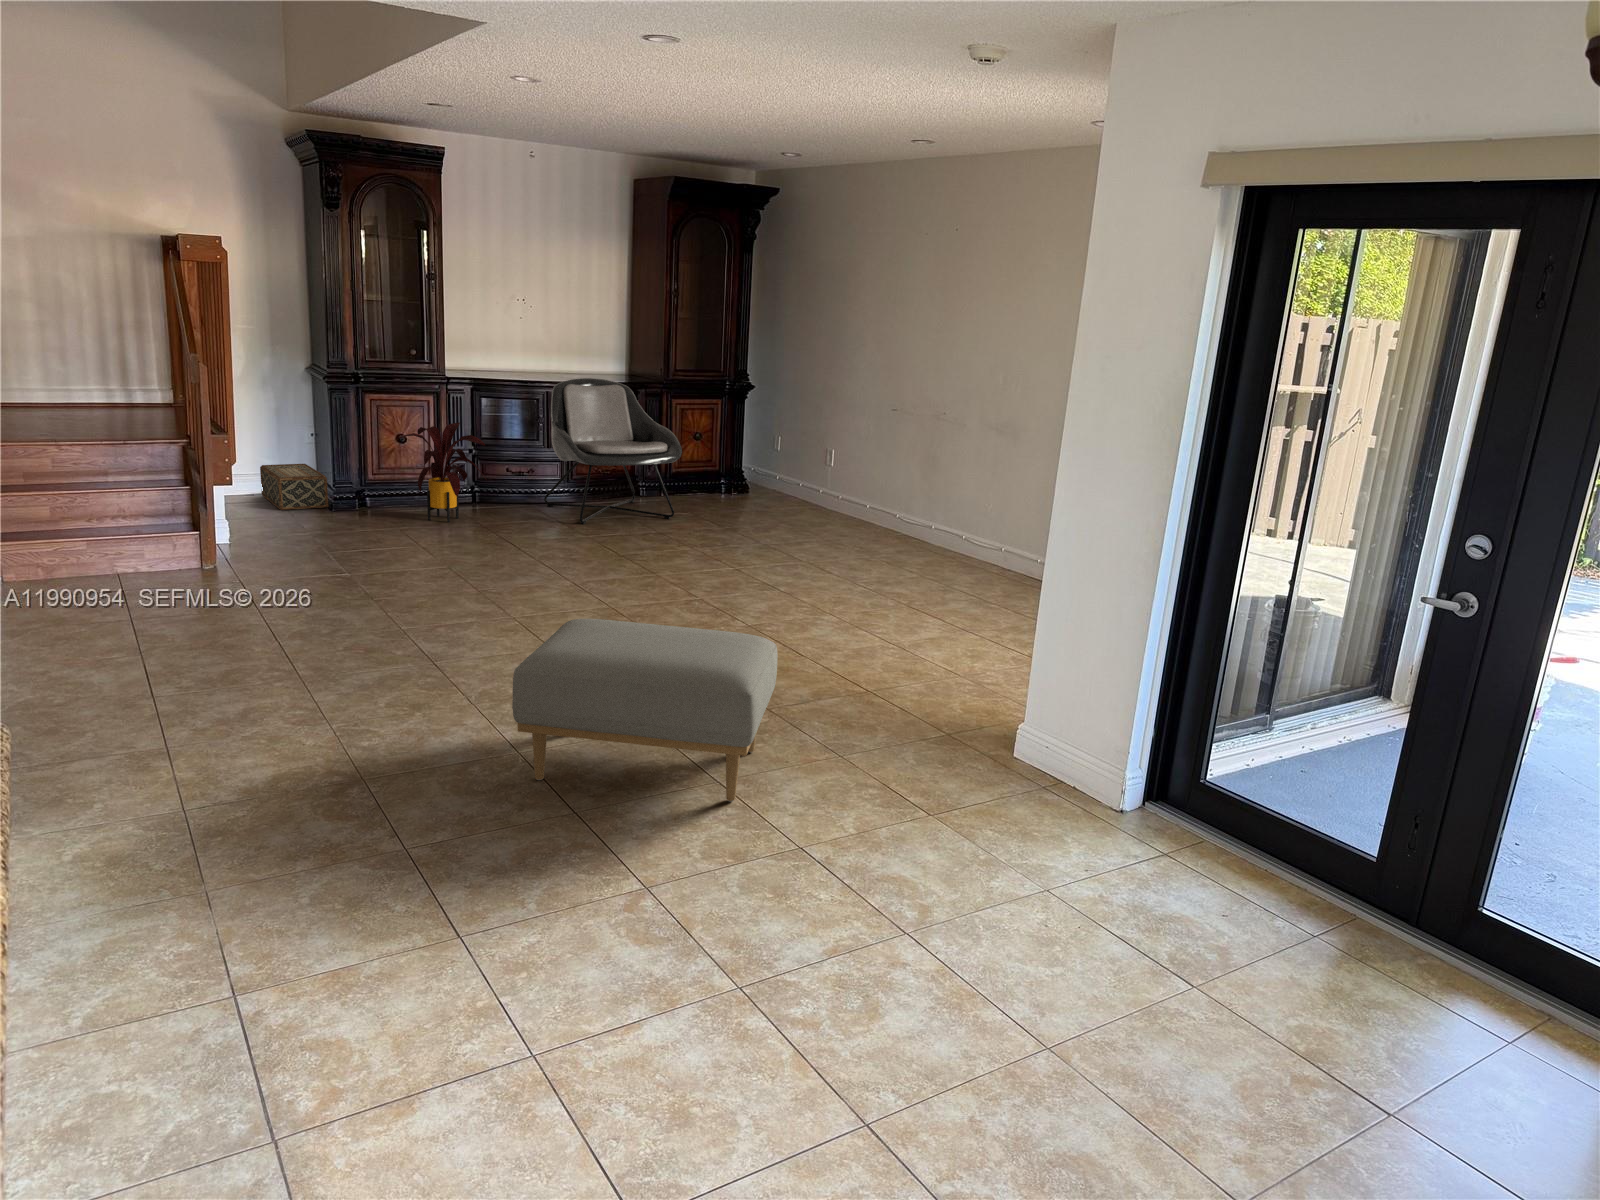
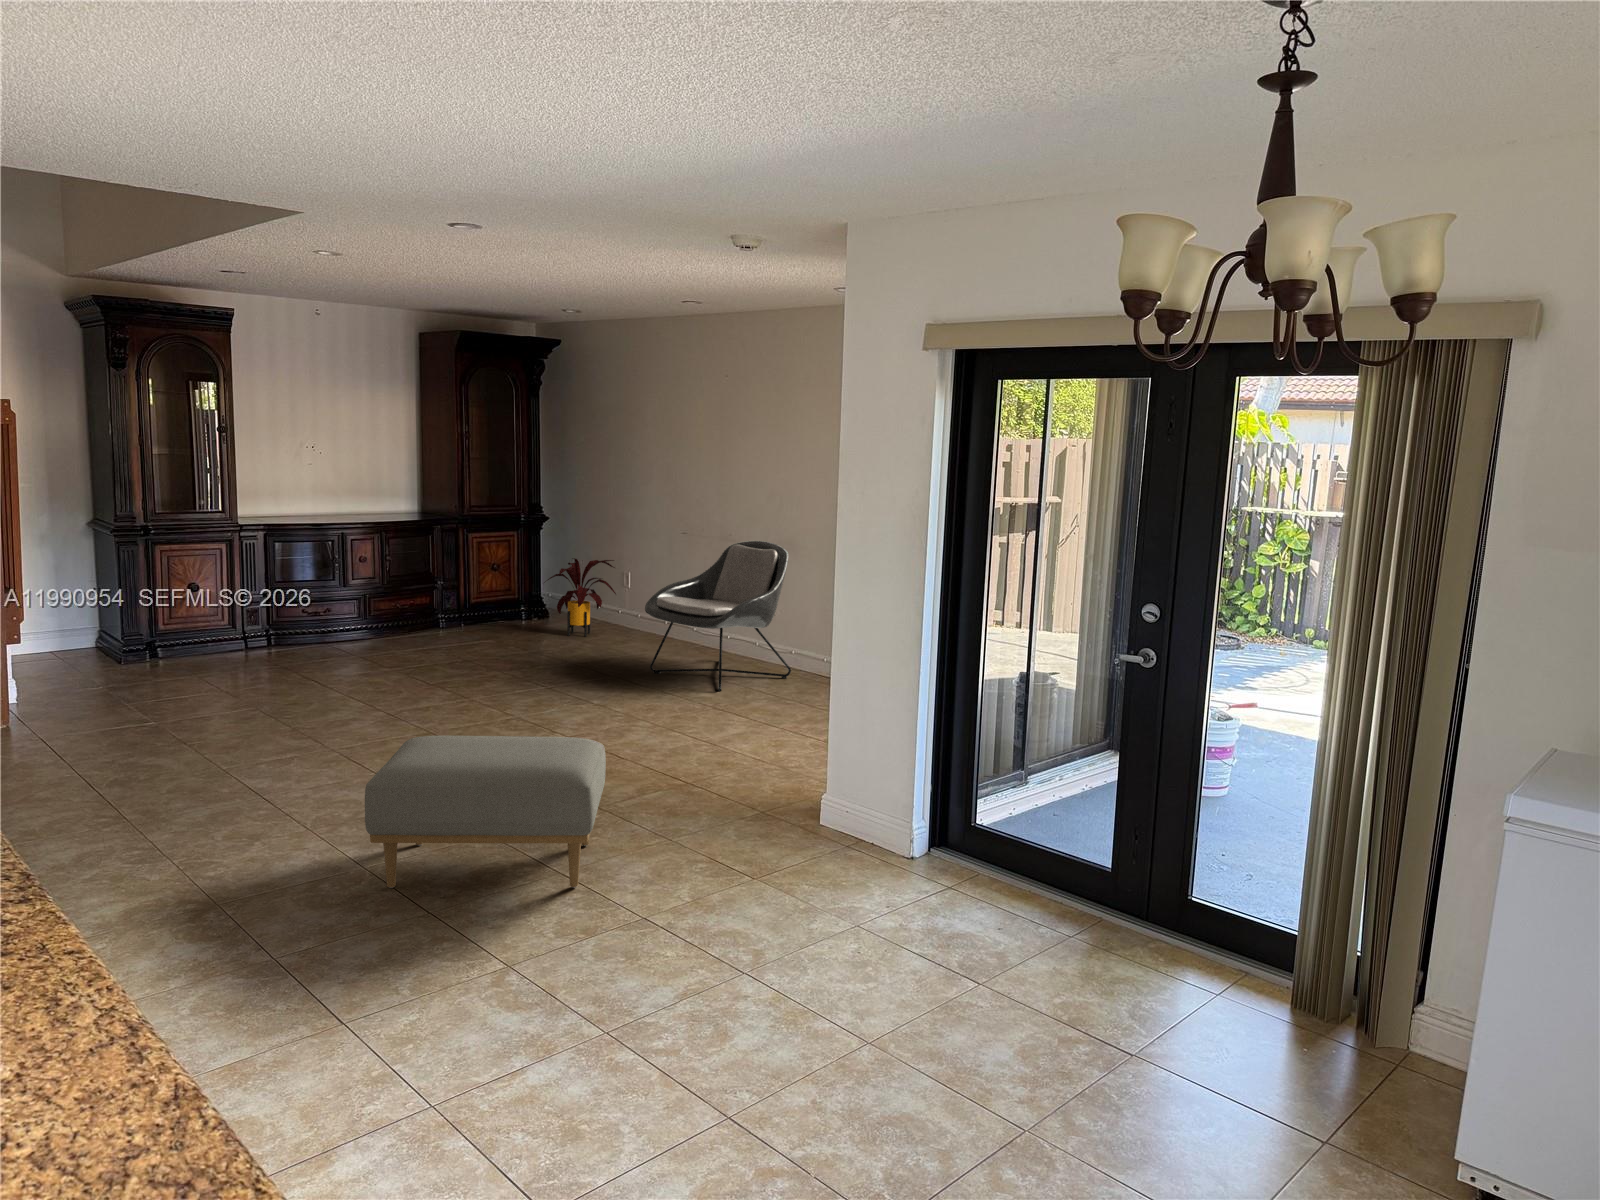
lounge chair: present [544,378,682,524] -> present [645,541,791,691]
house plant: present [397,423,485,522] -> present [544,558,616,637]
woven basket: present [260,464,328,510] -> none [36,618,115,665]

